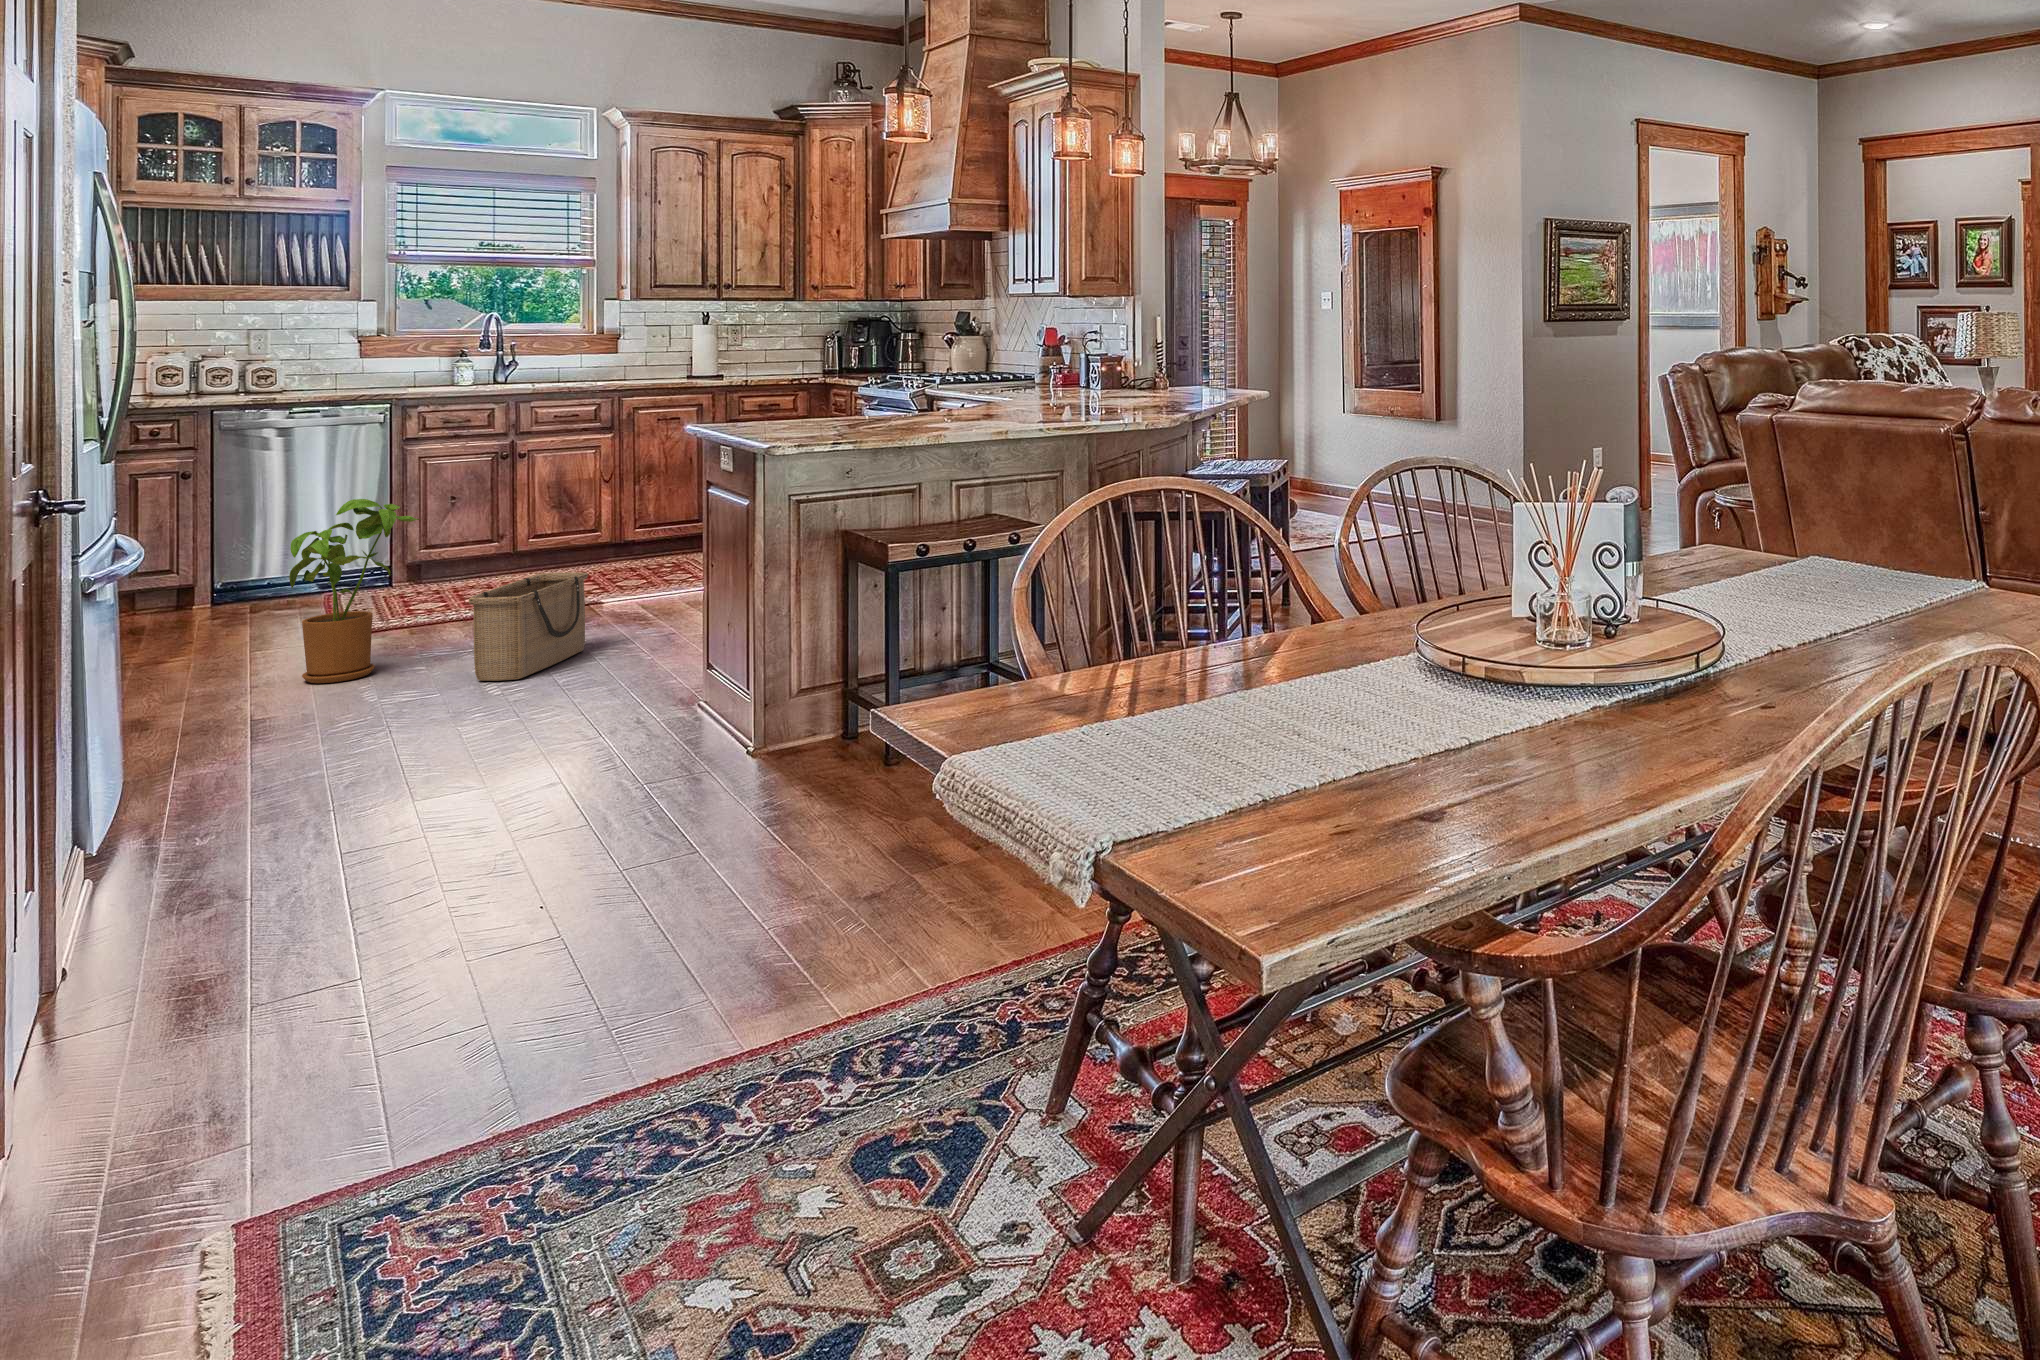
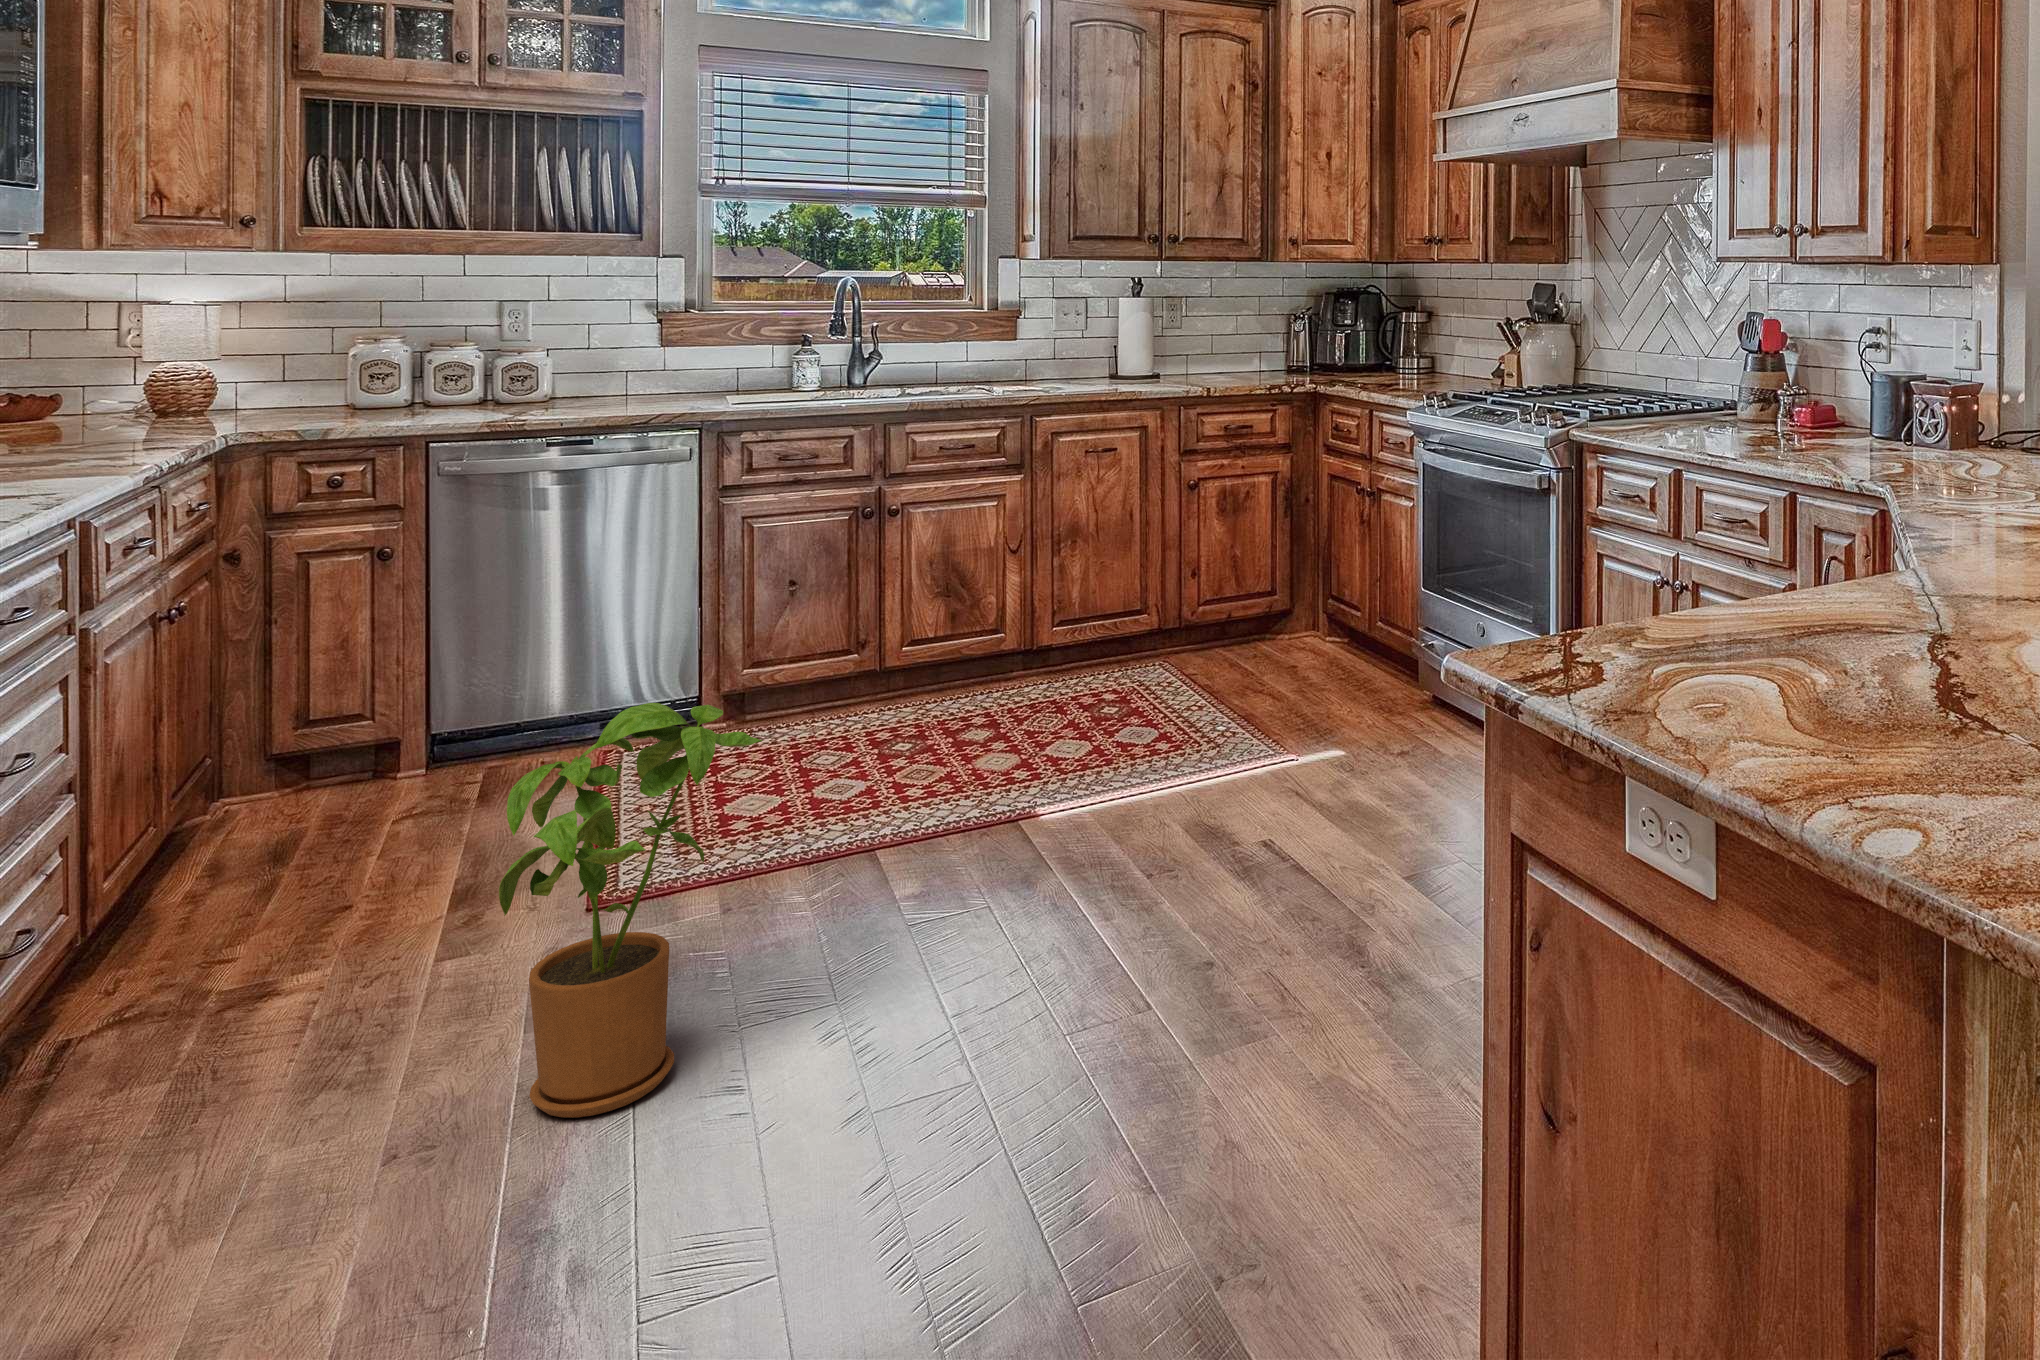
basket: present [469,572,588,681] -> none [868,840,1077,1150]

